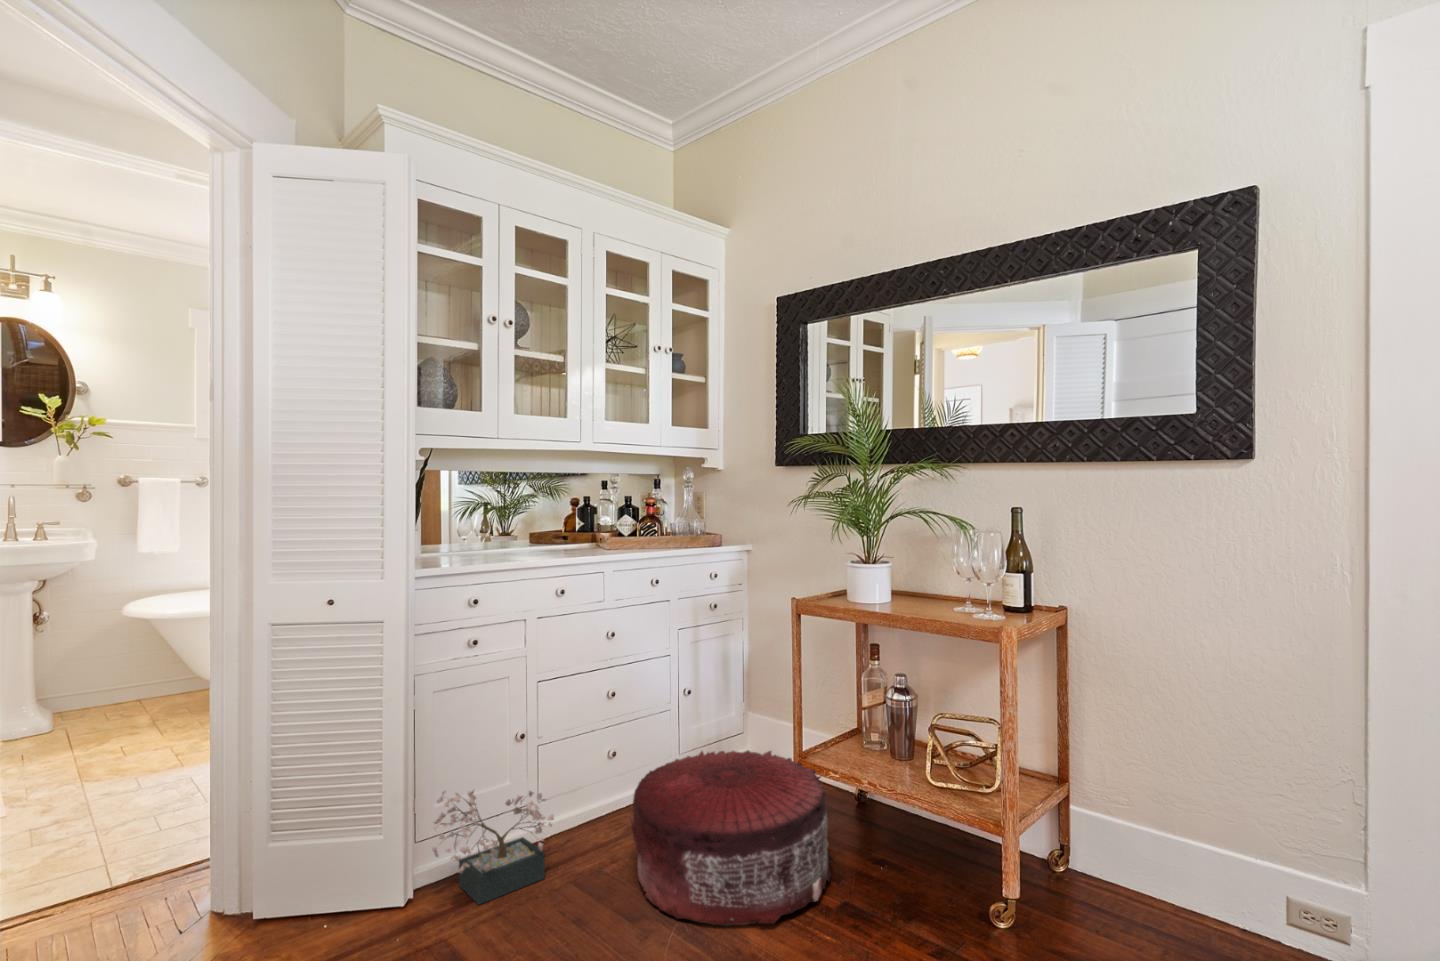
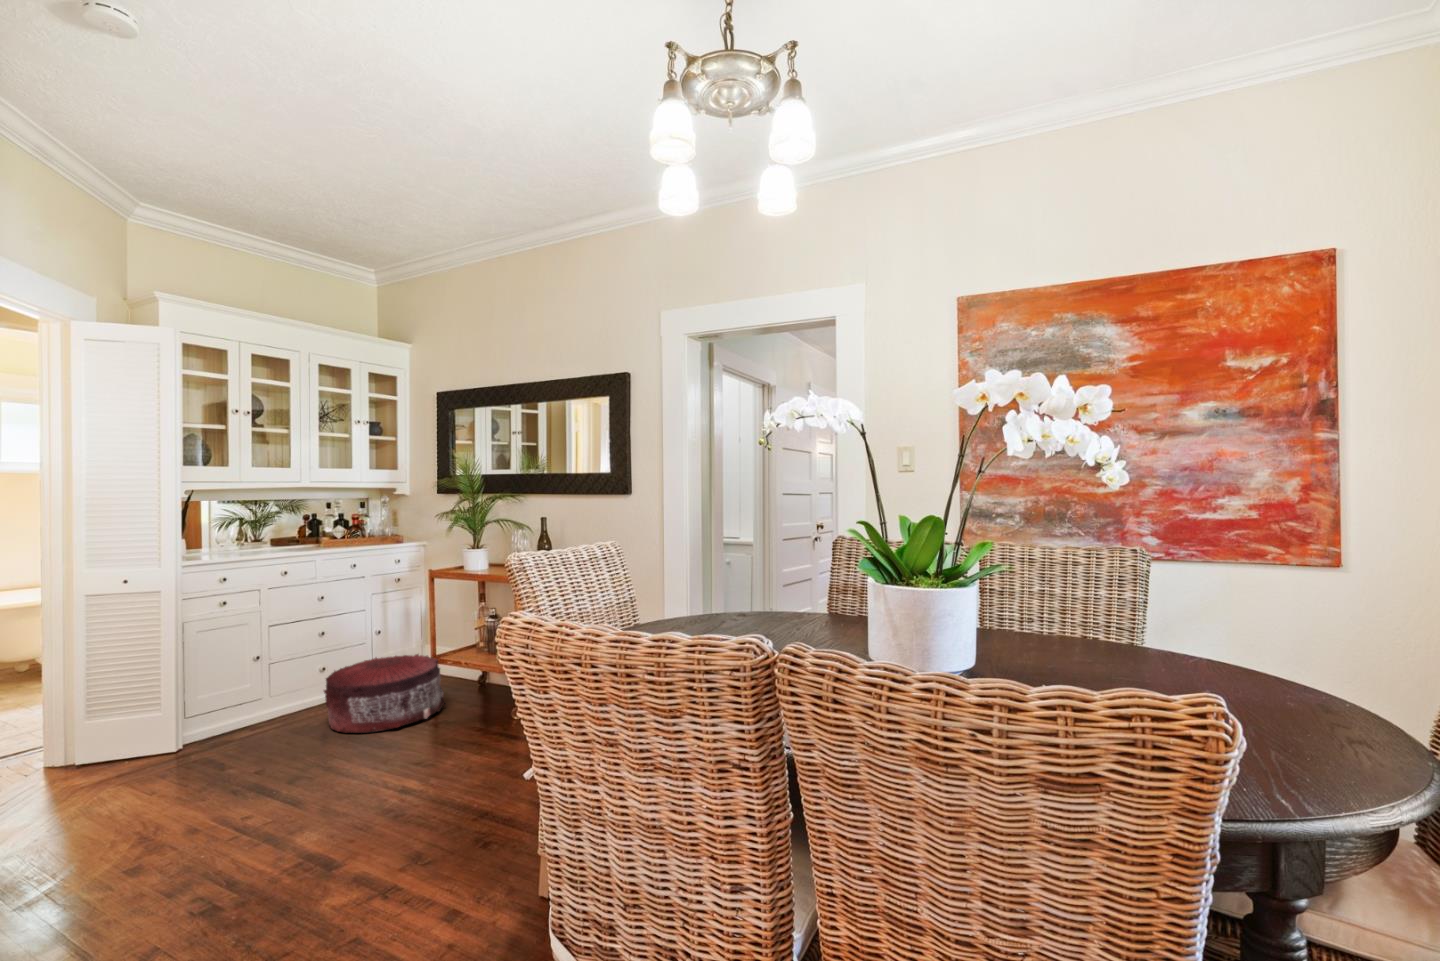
decorative plant: present [432,791,554,905] -> none [197,684,279,742]

